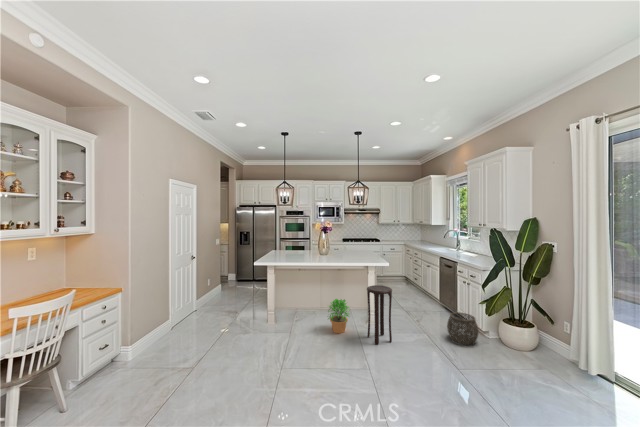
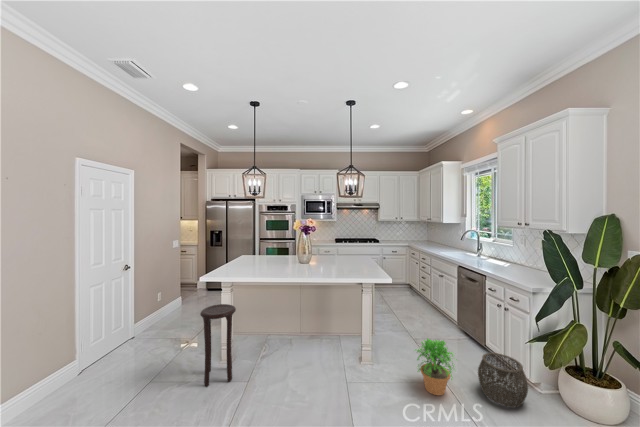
stool: present [367,285,392,344] -> present [200,304,236,386]
potted plant: present [328,299,349,333] -> present [417,338,454,395]

